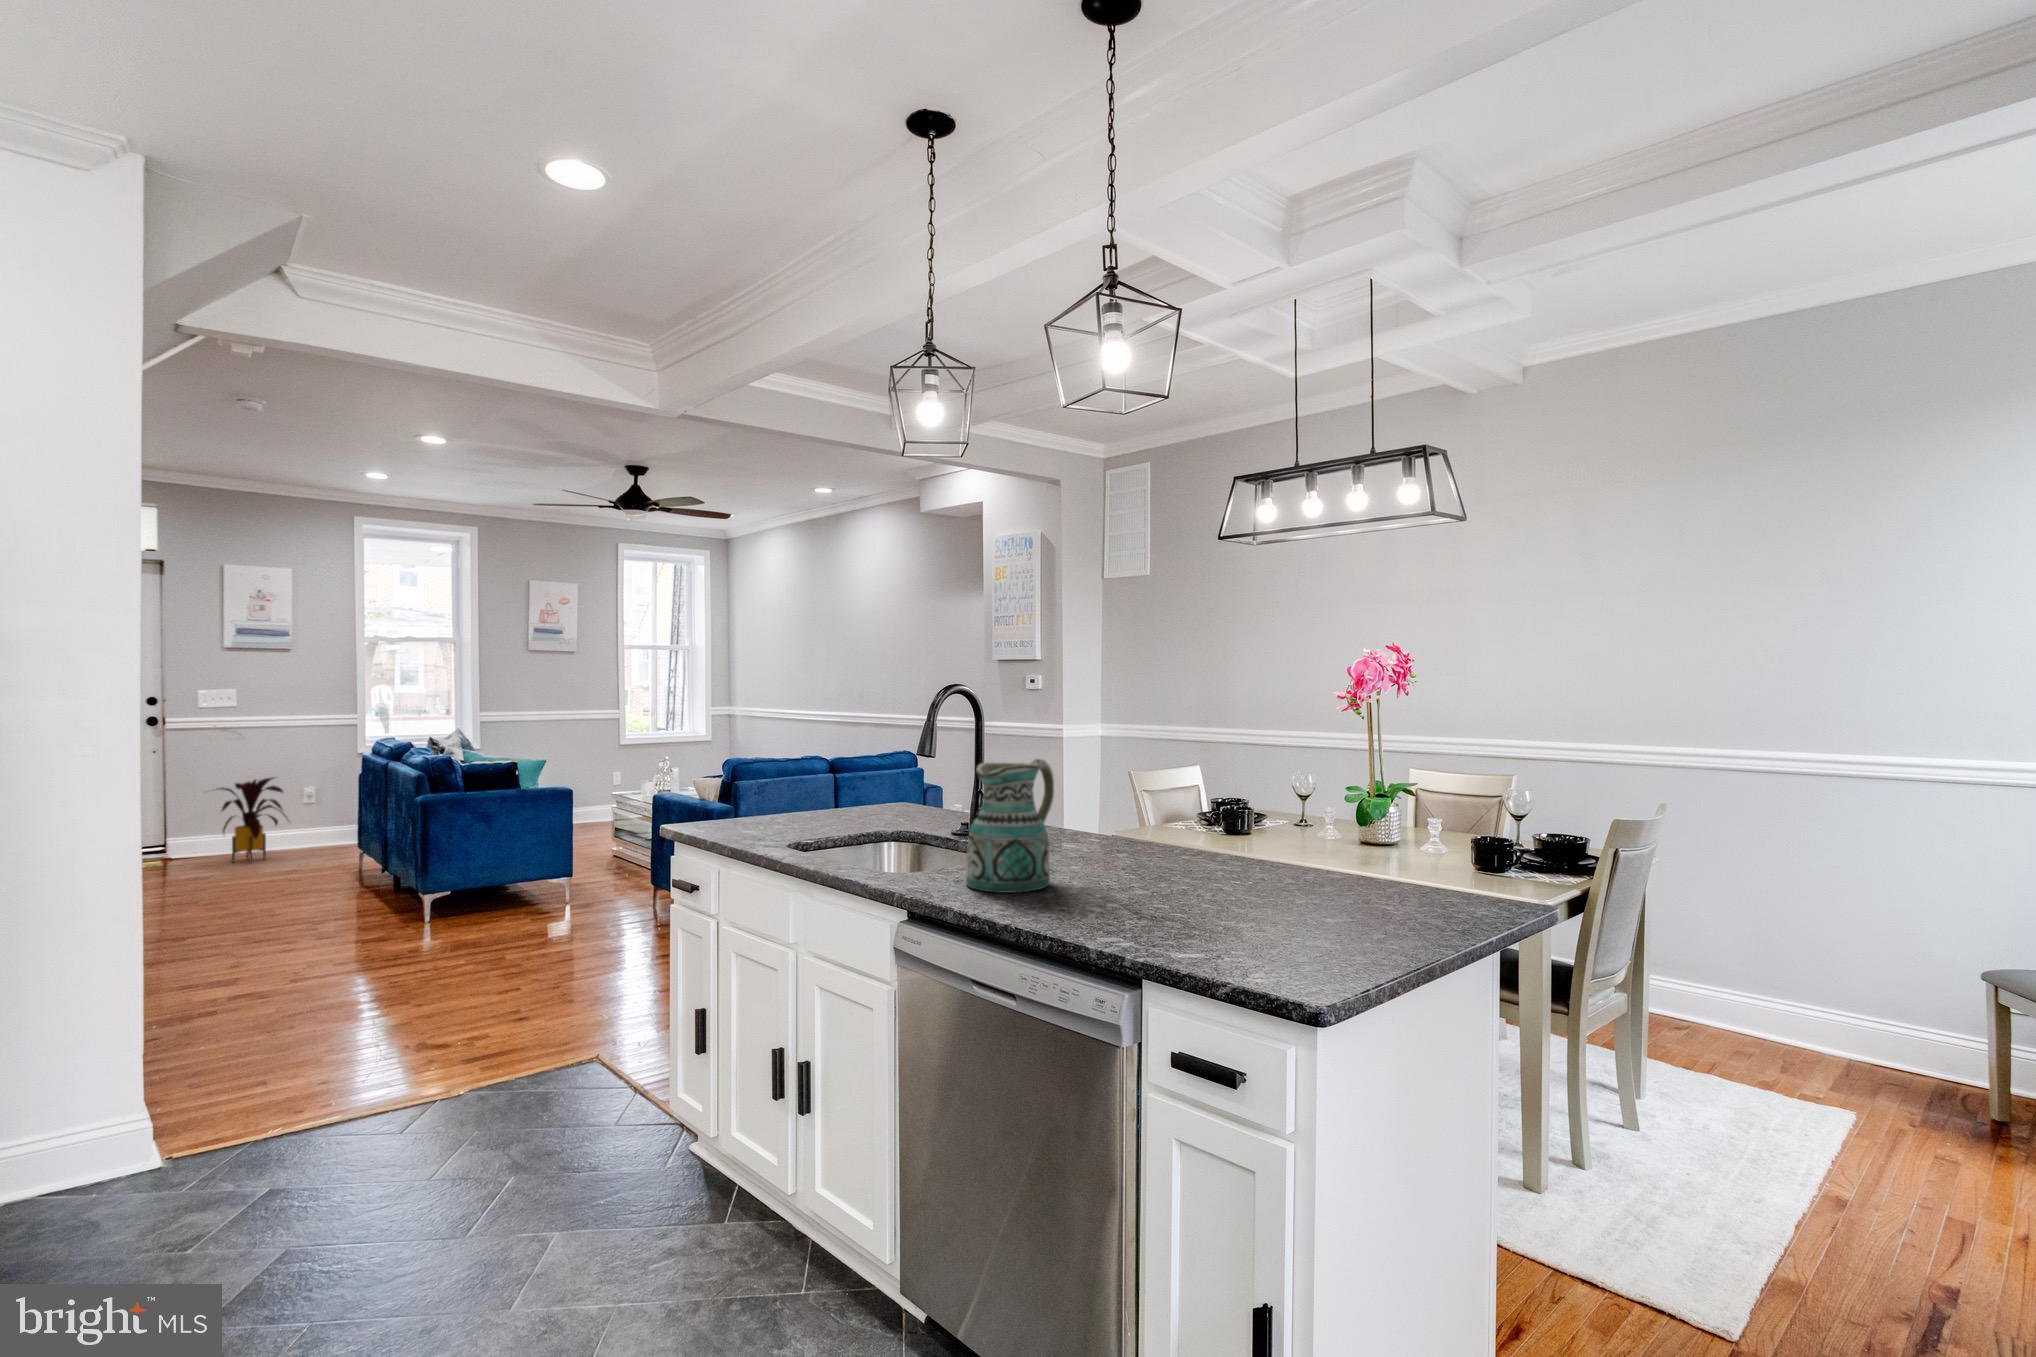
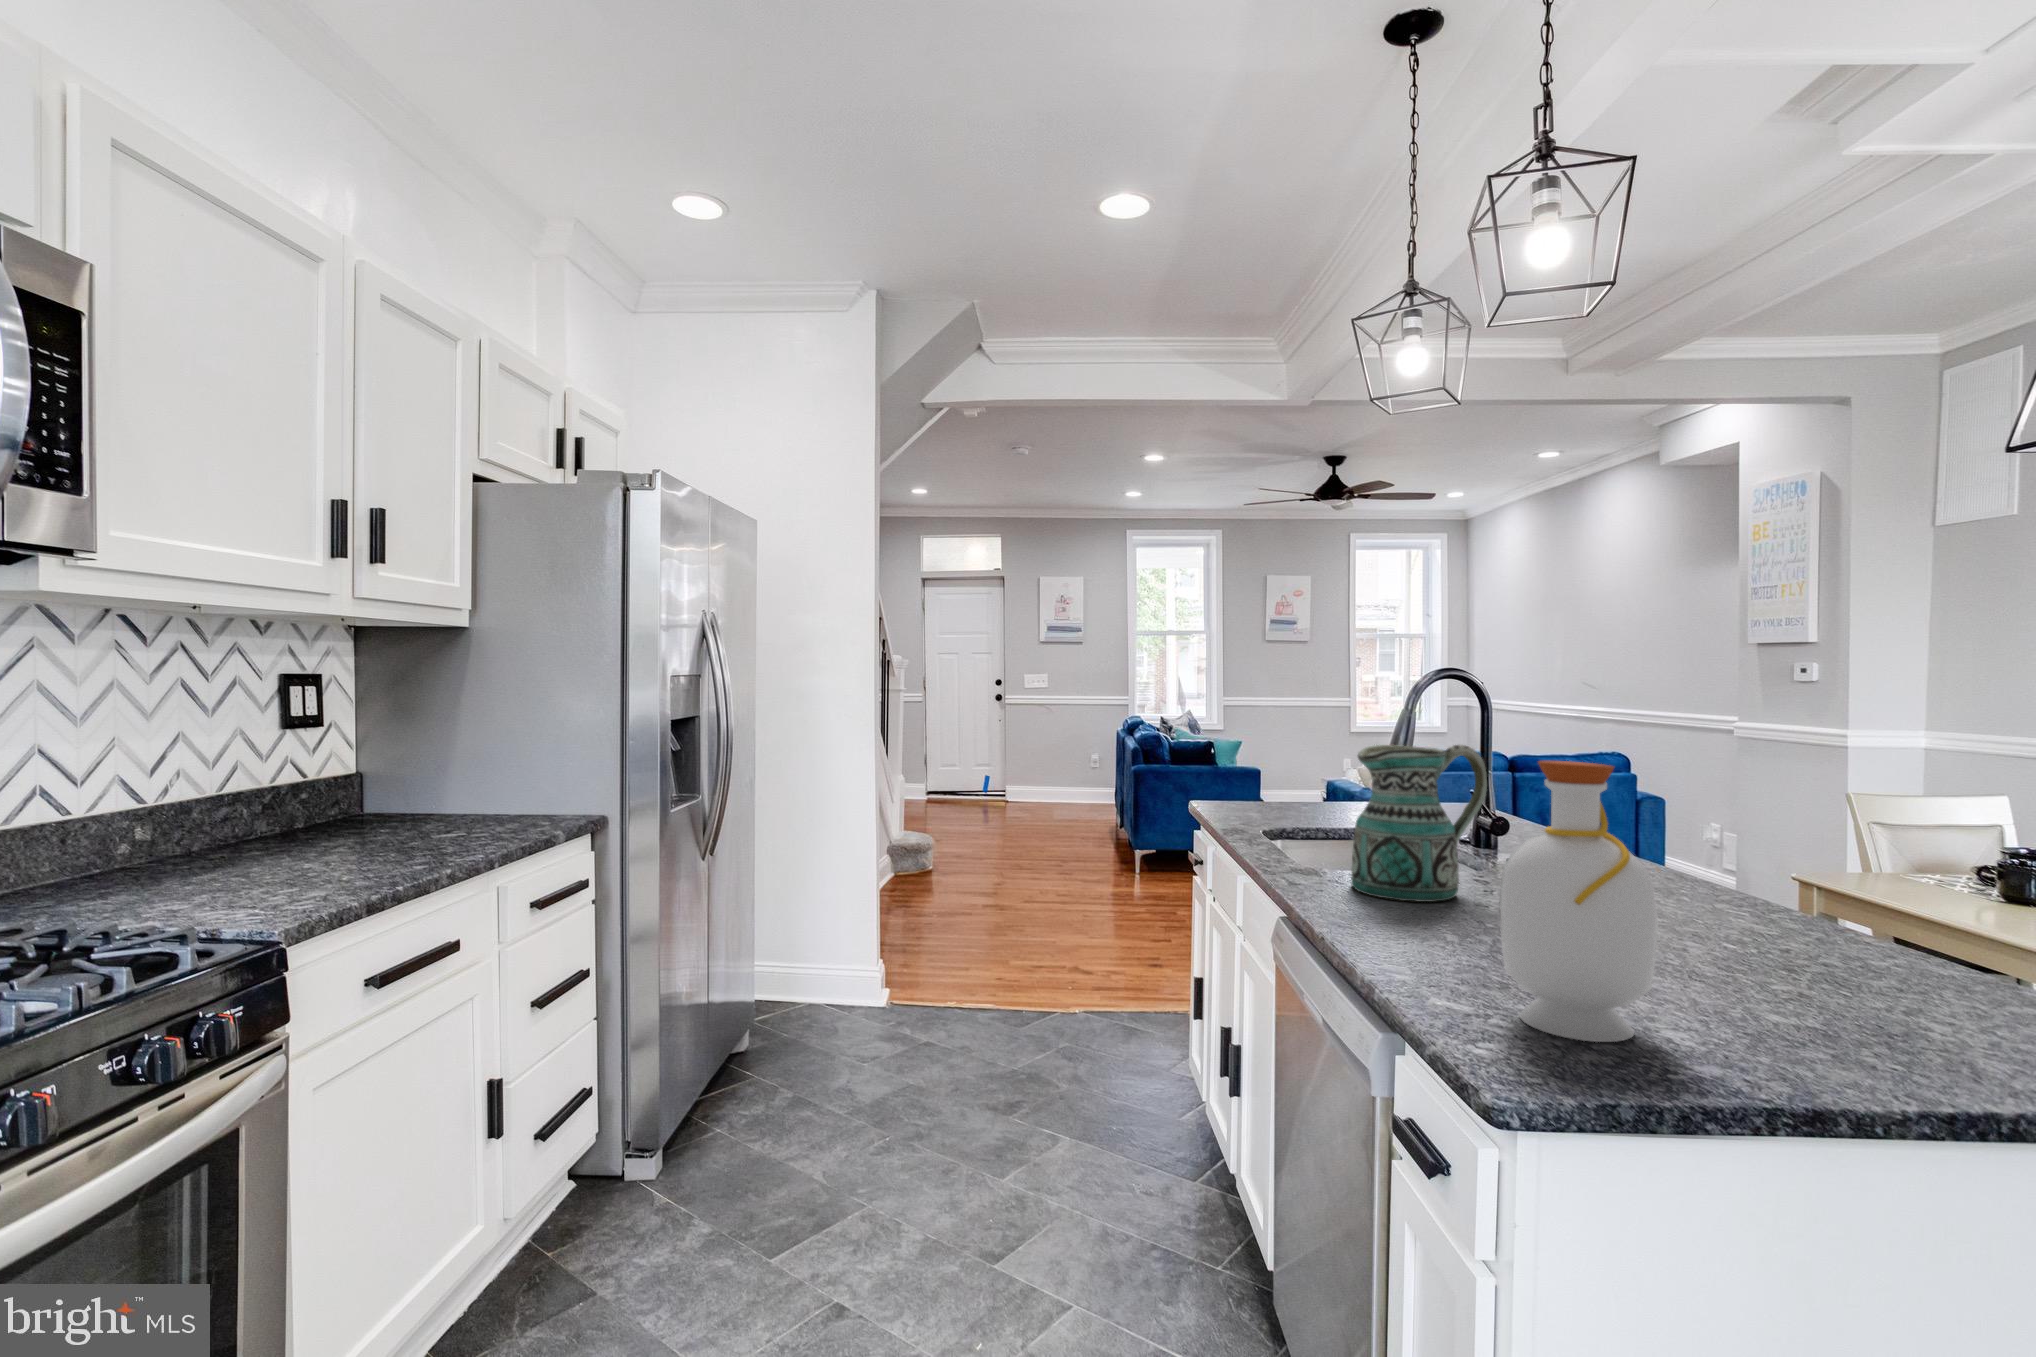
bottle: none [1212,769,1309,960] -> present [1499,761,1658,1042]
house plant: present [219,778,286,862] -> none [1029,741,1081,806]

